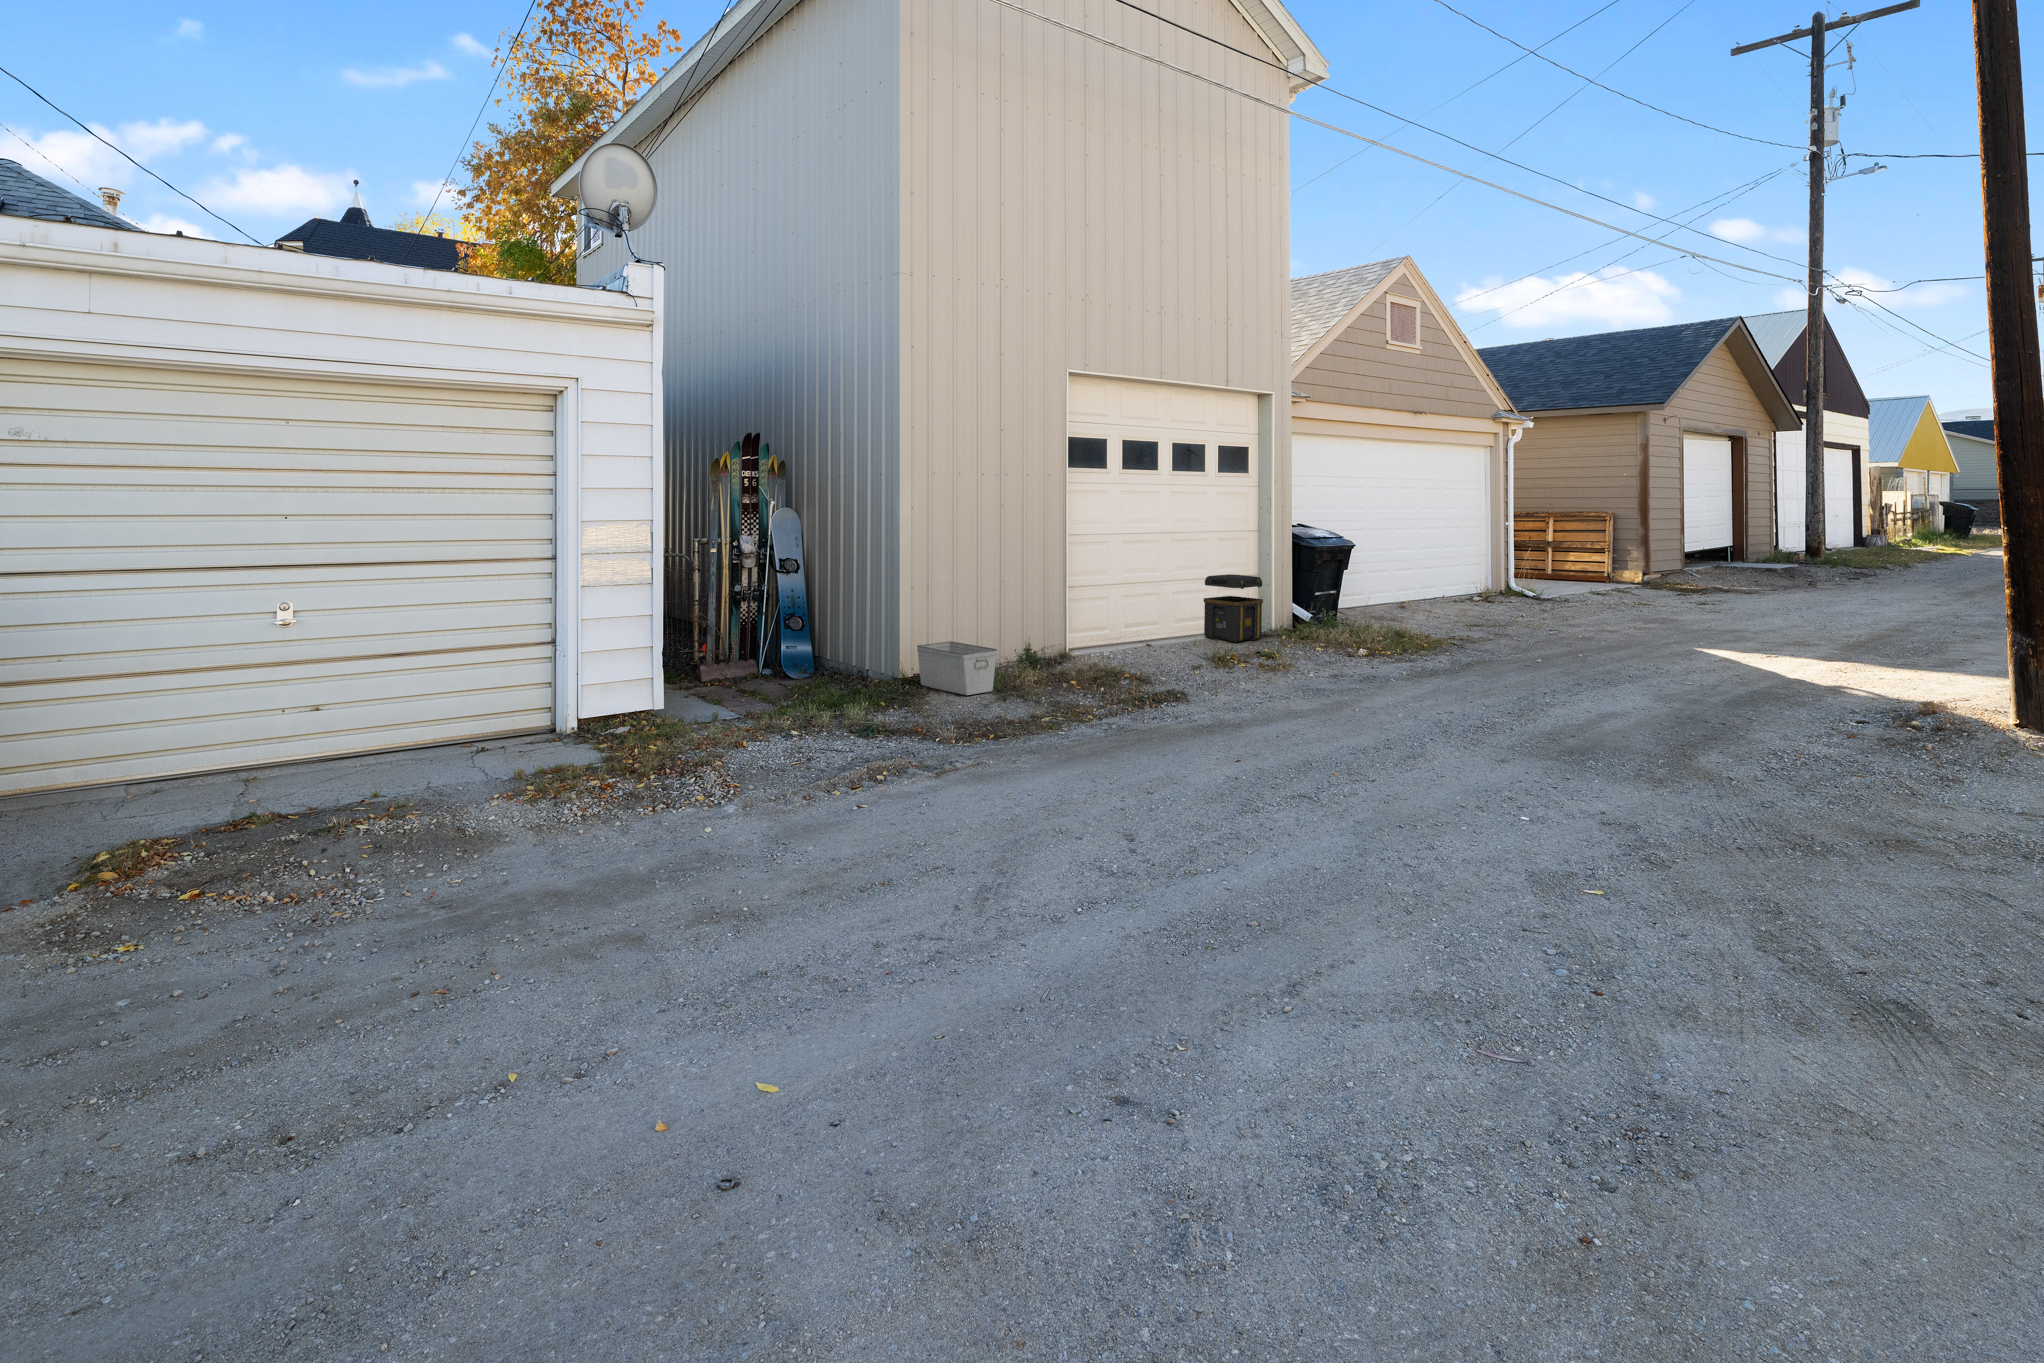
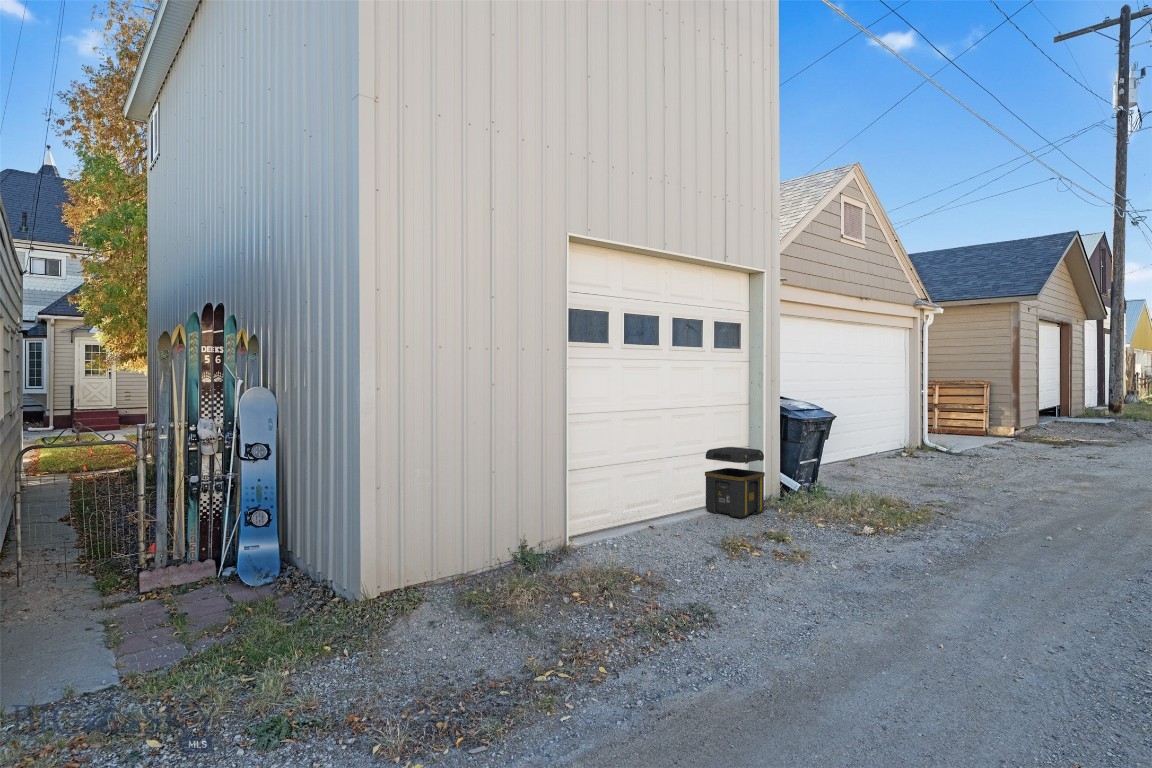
storage bin: present [917,641,997,695] -> none [380,548,480,632]

